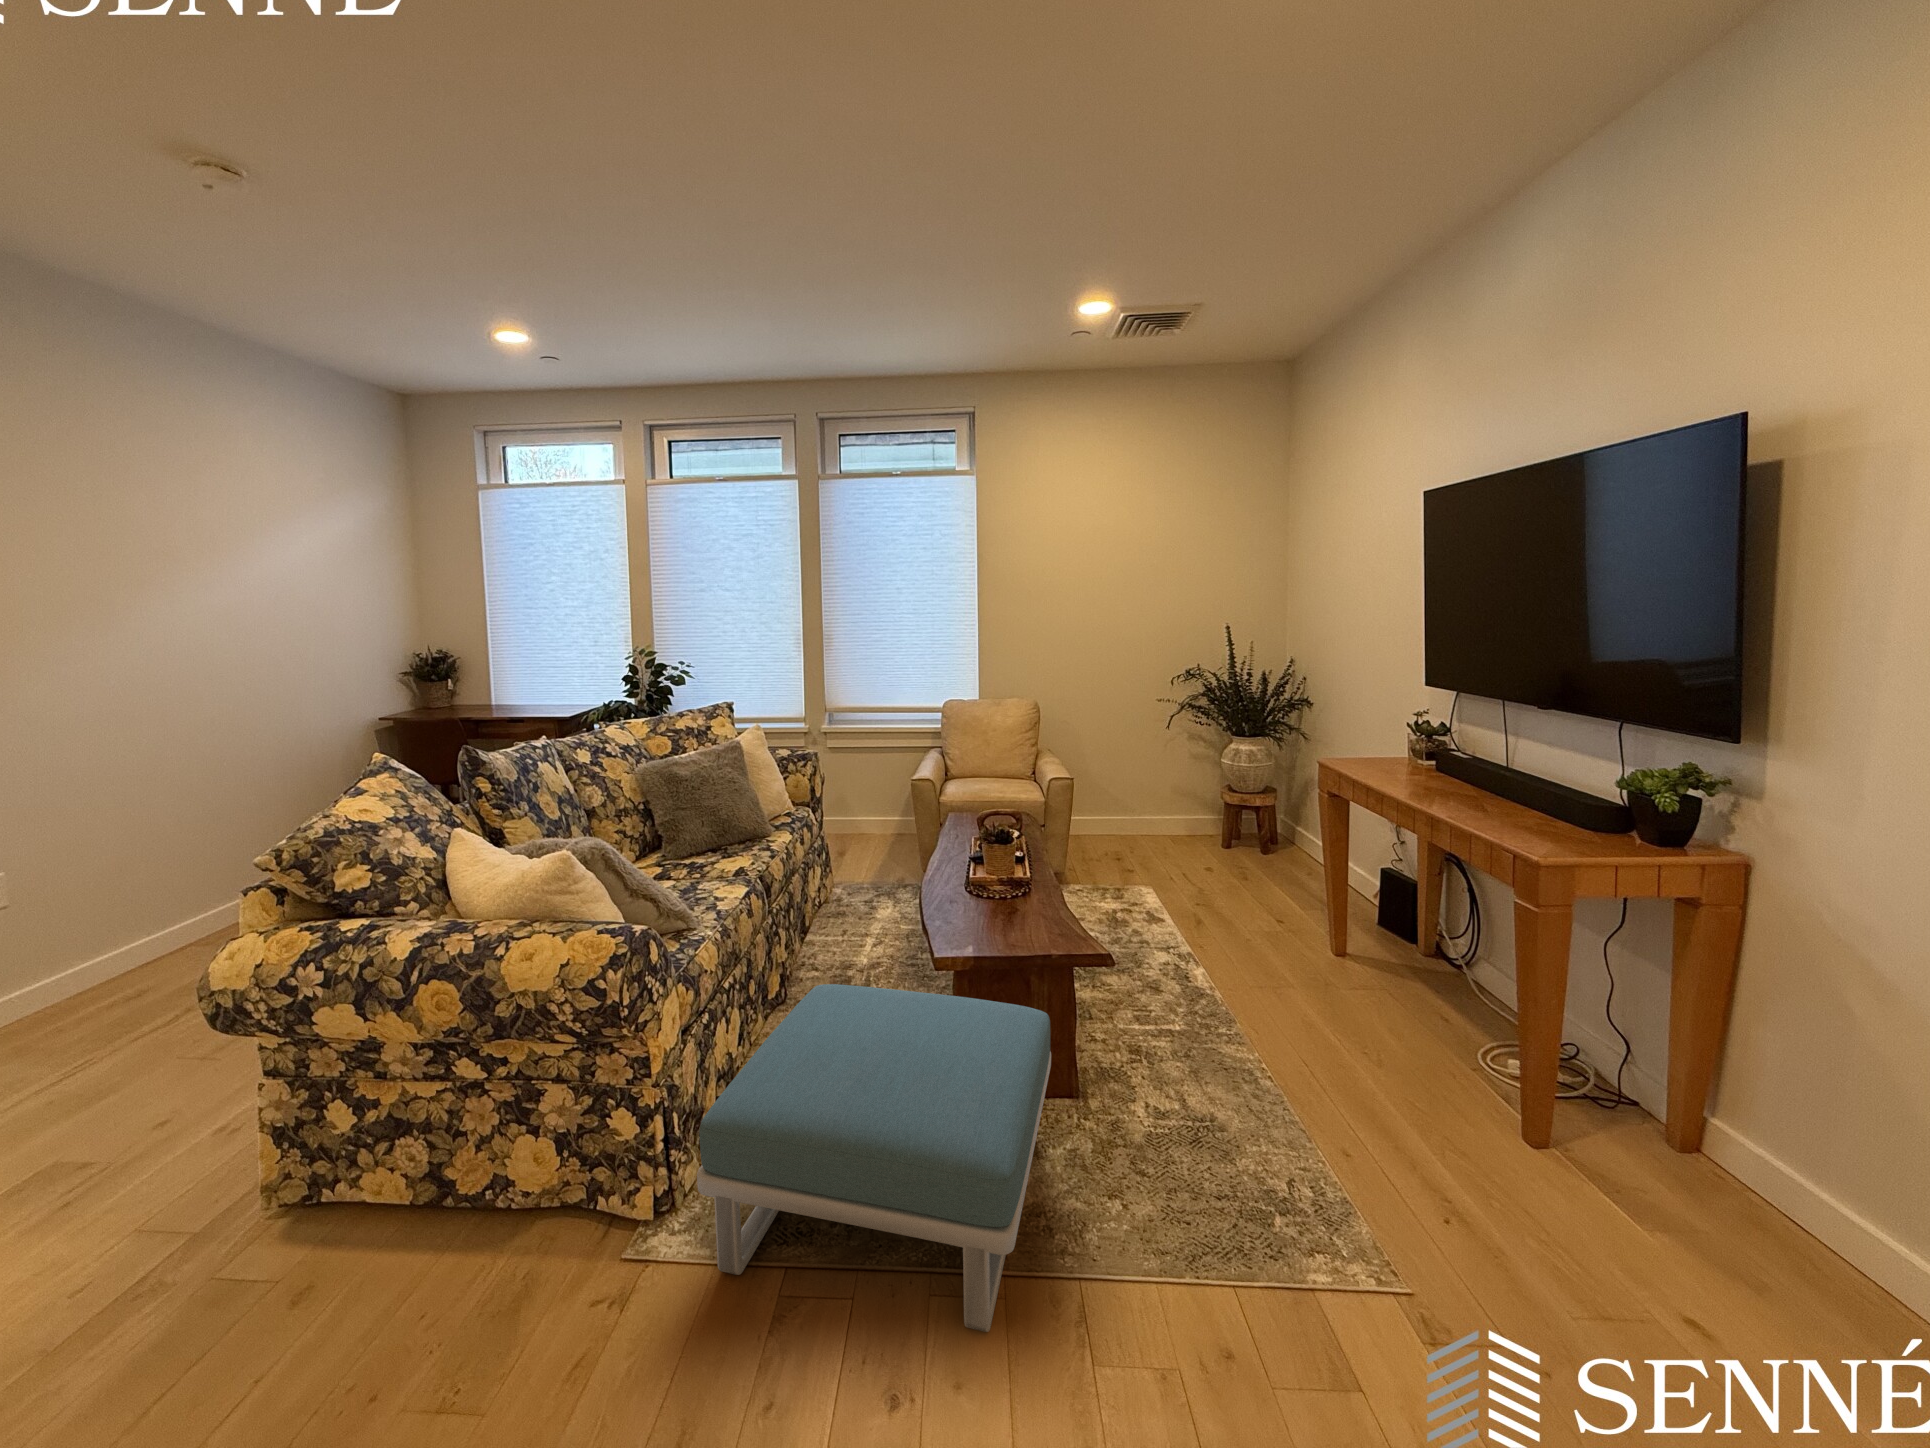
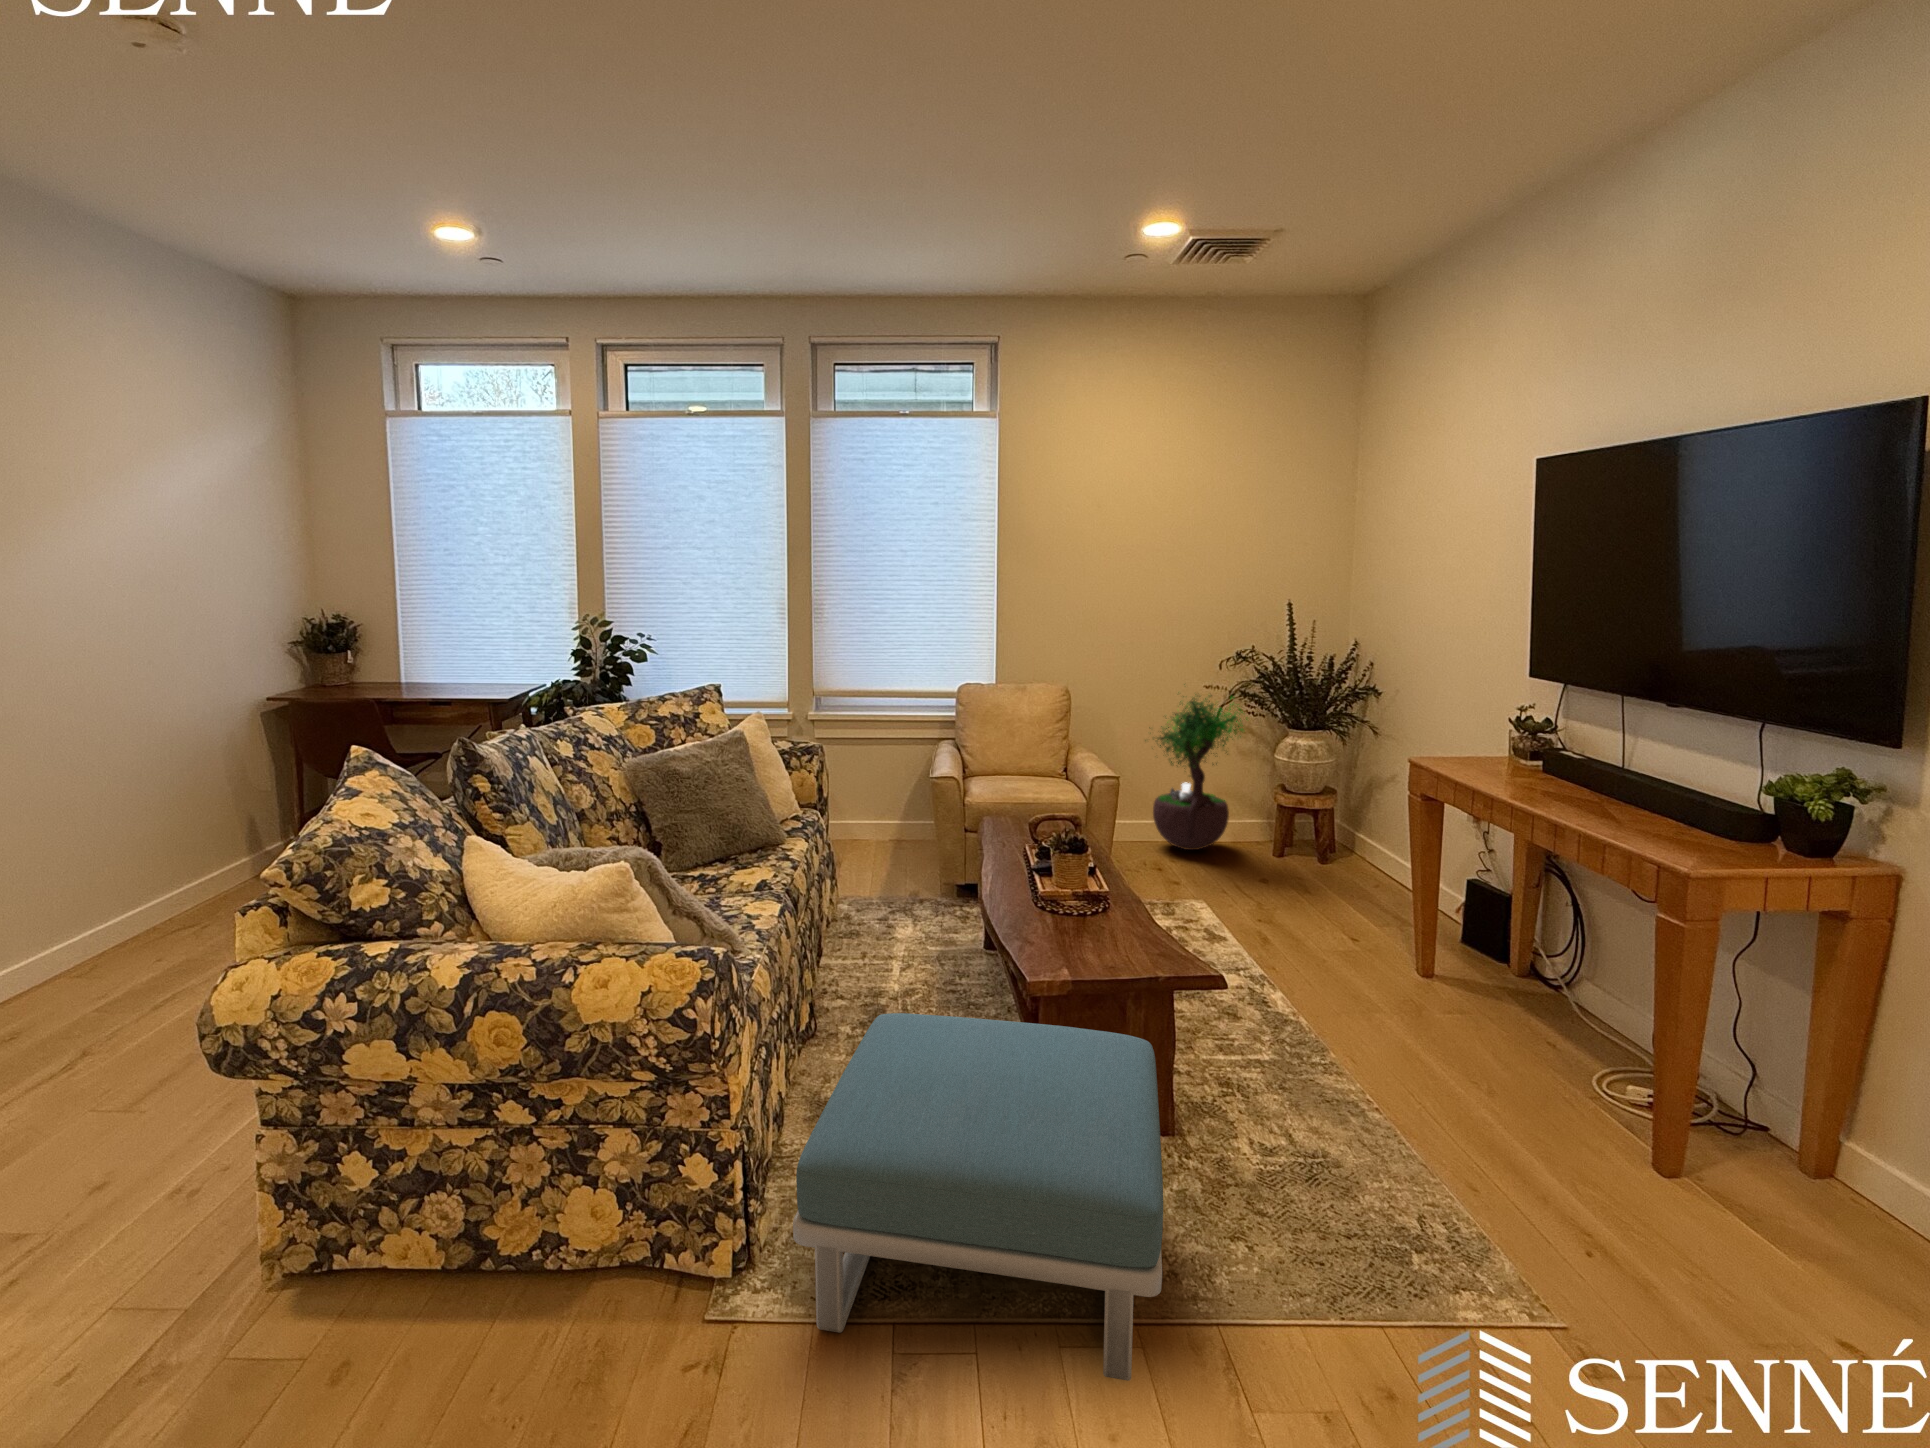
potted tree: none [1104,699,1194,842] -> present [1145,684,1247,850]

